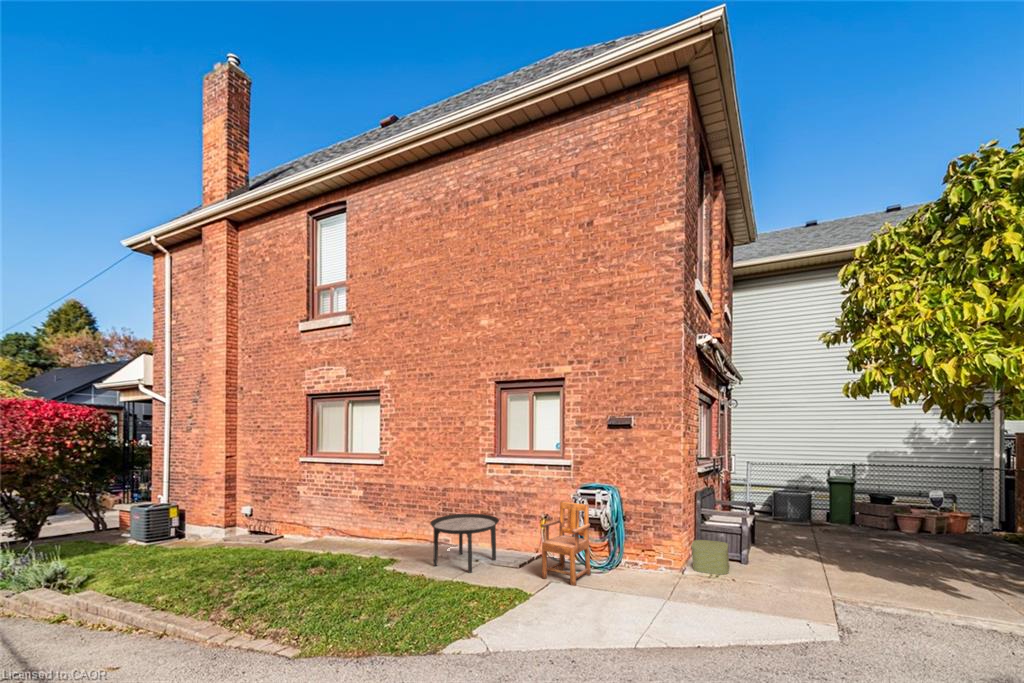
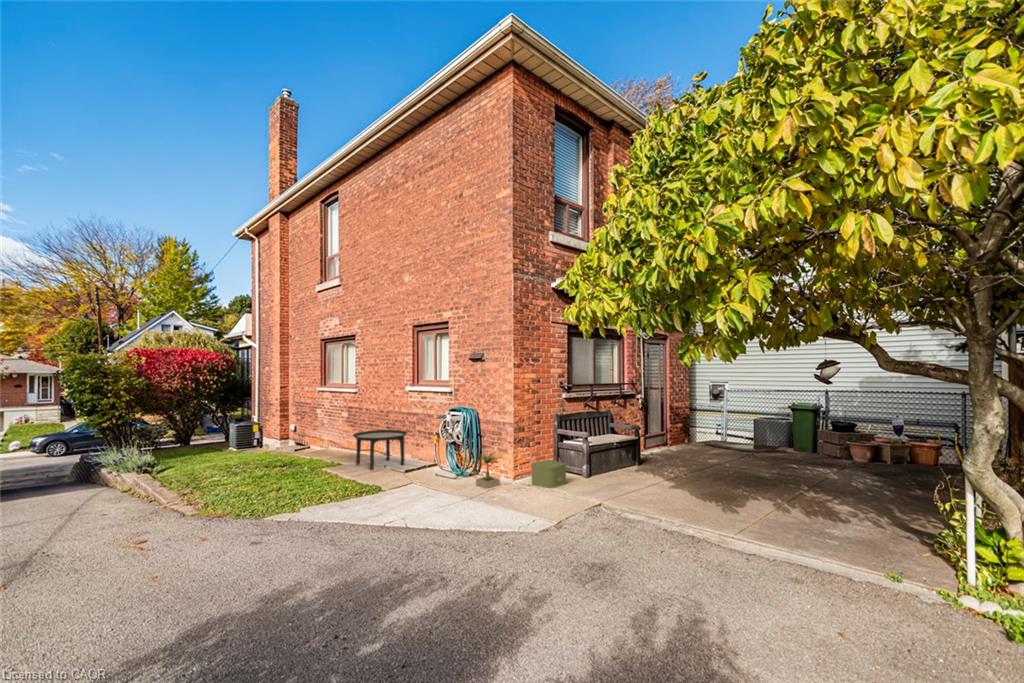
armchair: present [542,501,591,586] -> none [410,421,450,483]
potted plant: none [640,537,670,584] -> present [476,453,500,488]

